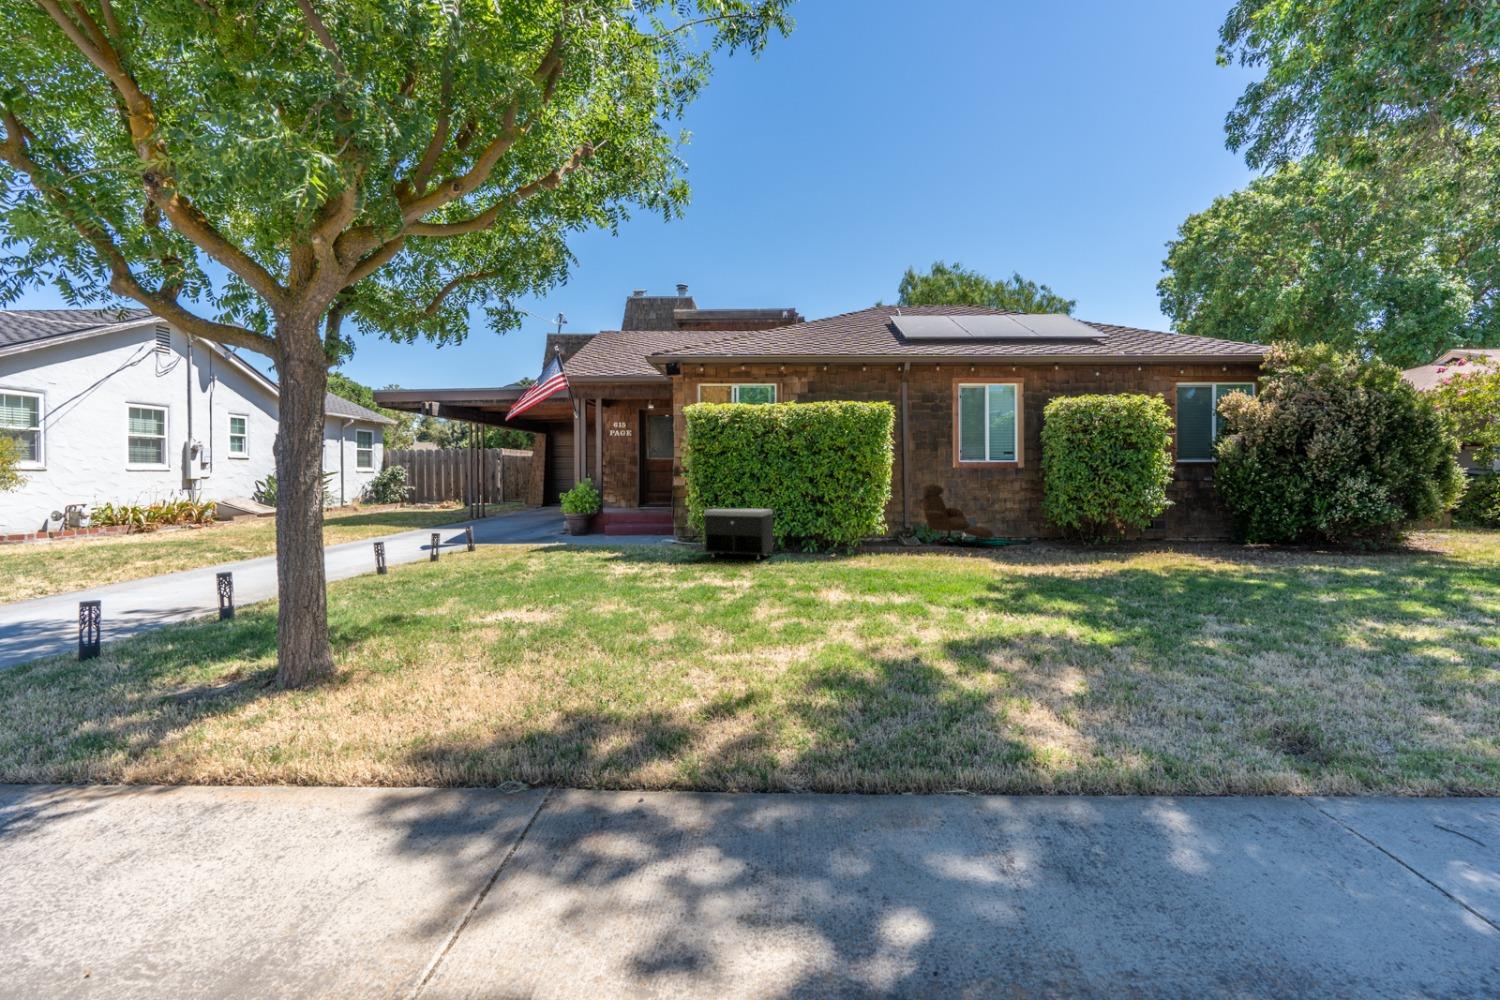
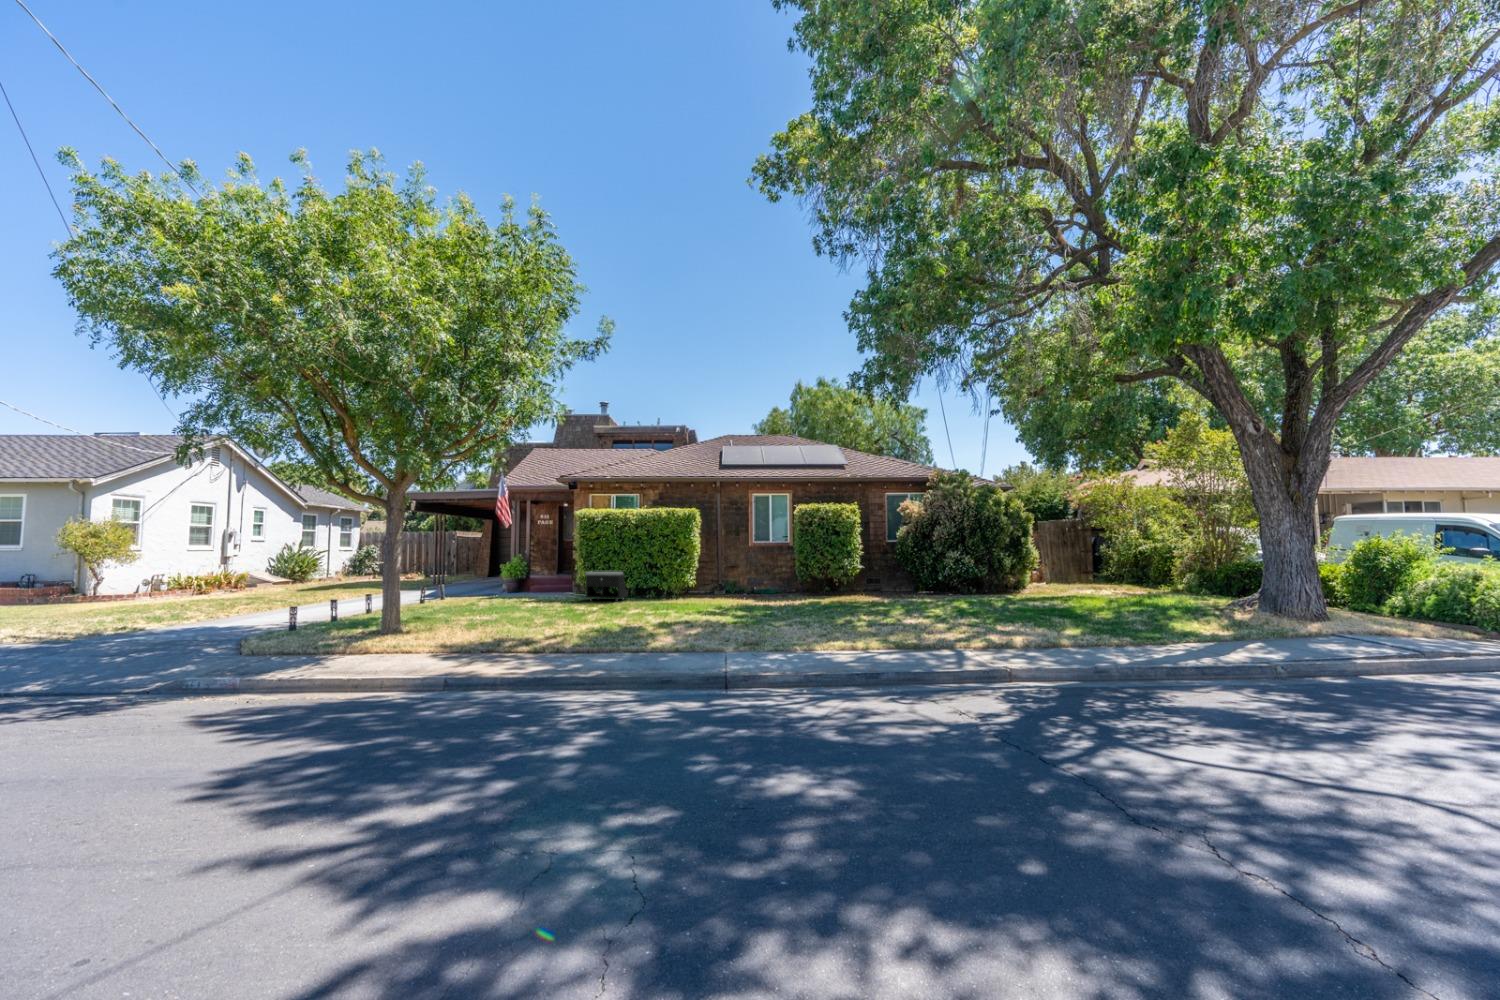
lounge chair: present [923,484,994,547] -> none [727,556,767,594]

